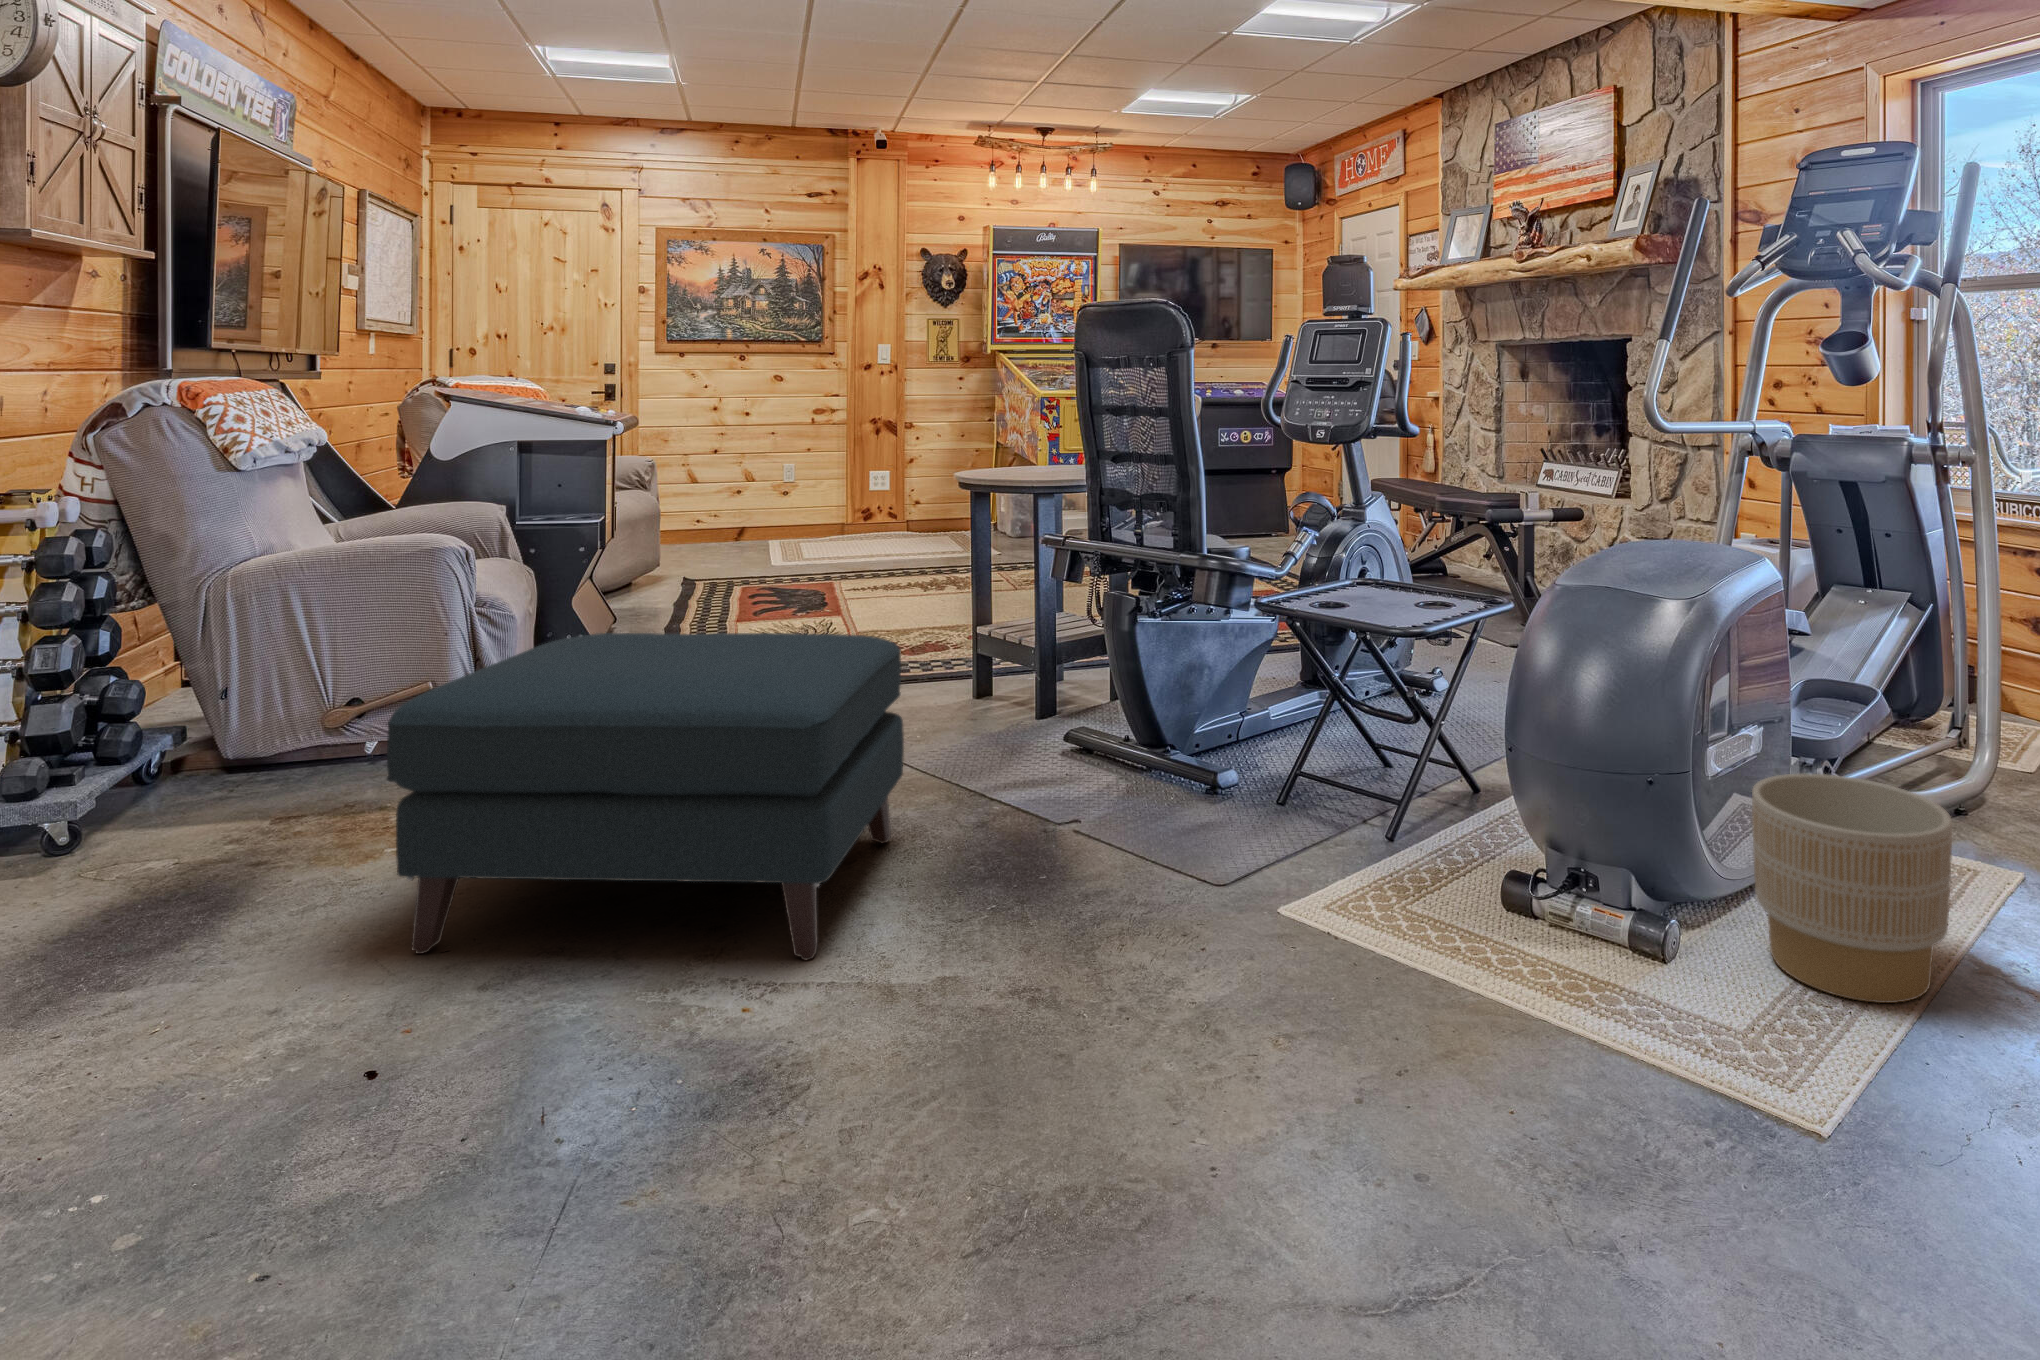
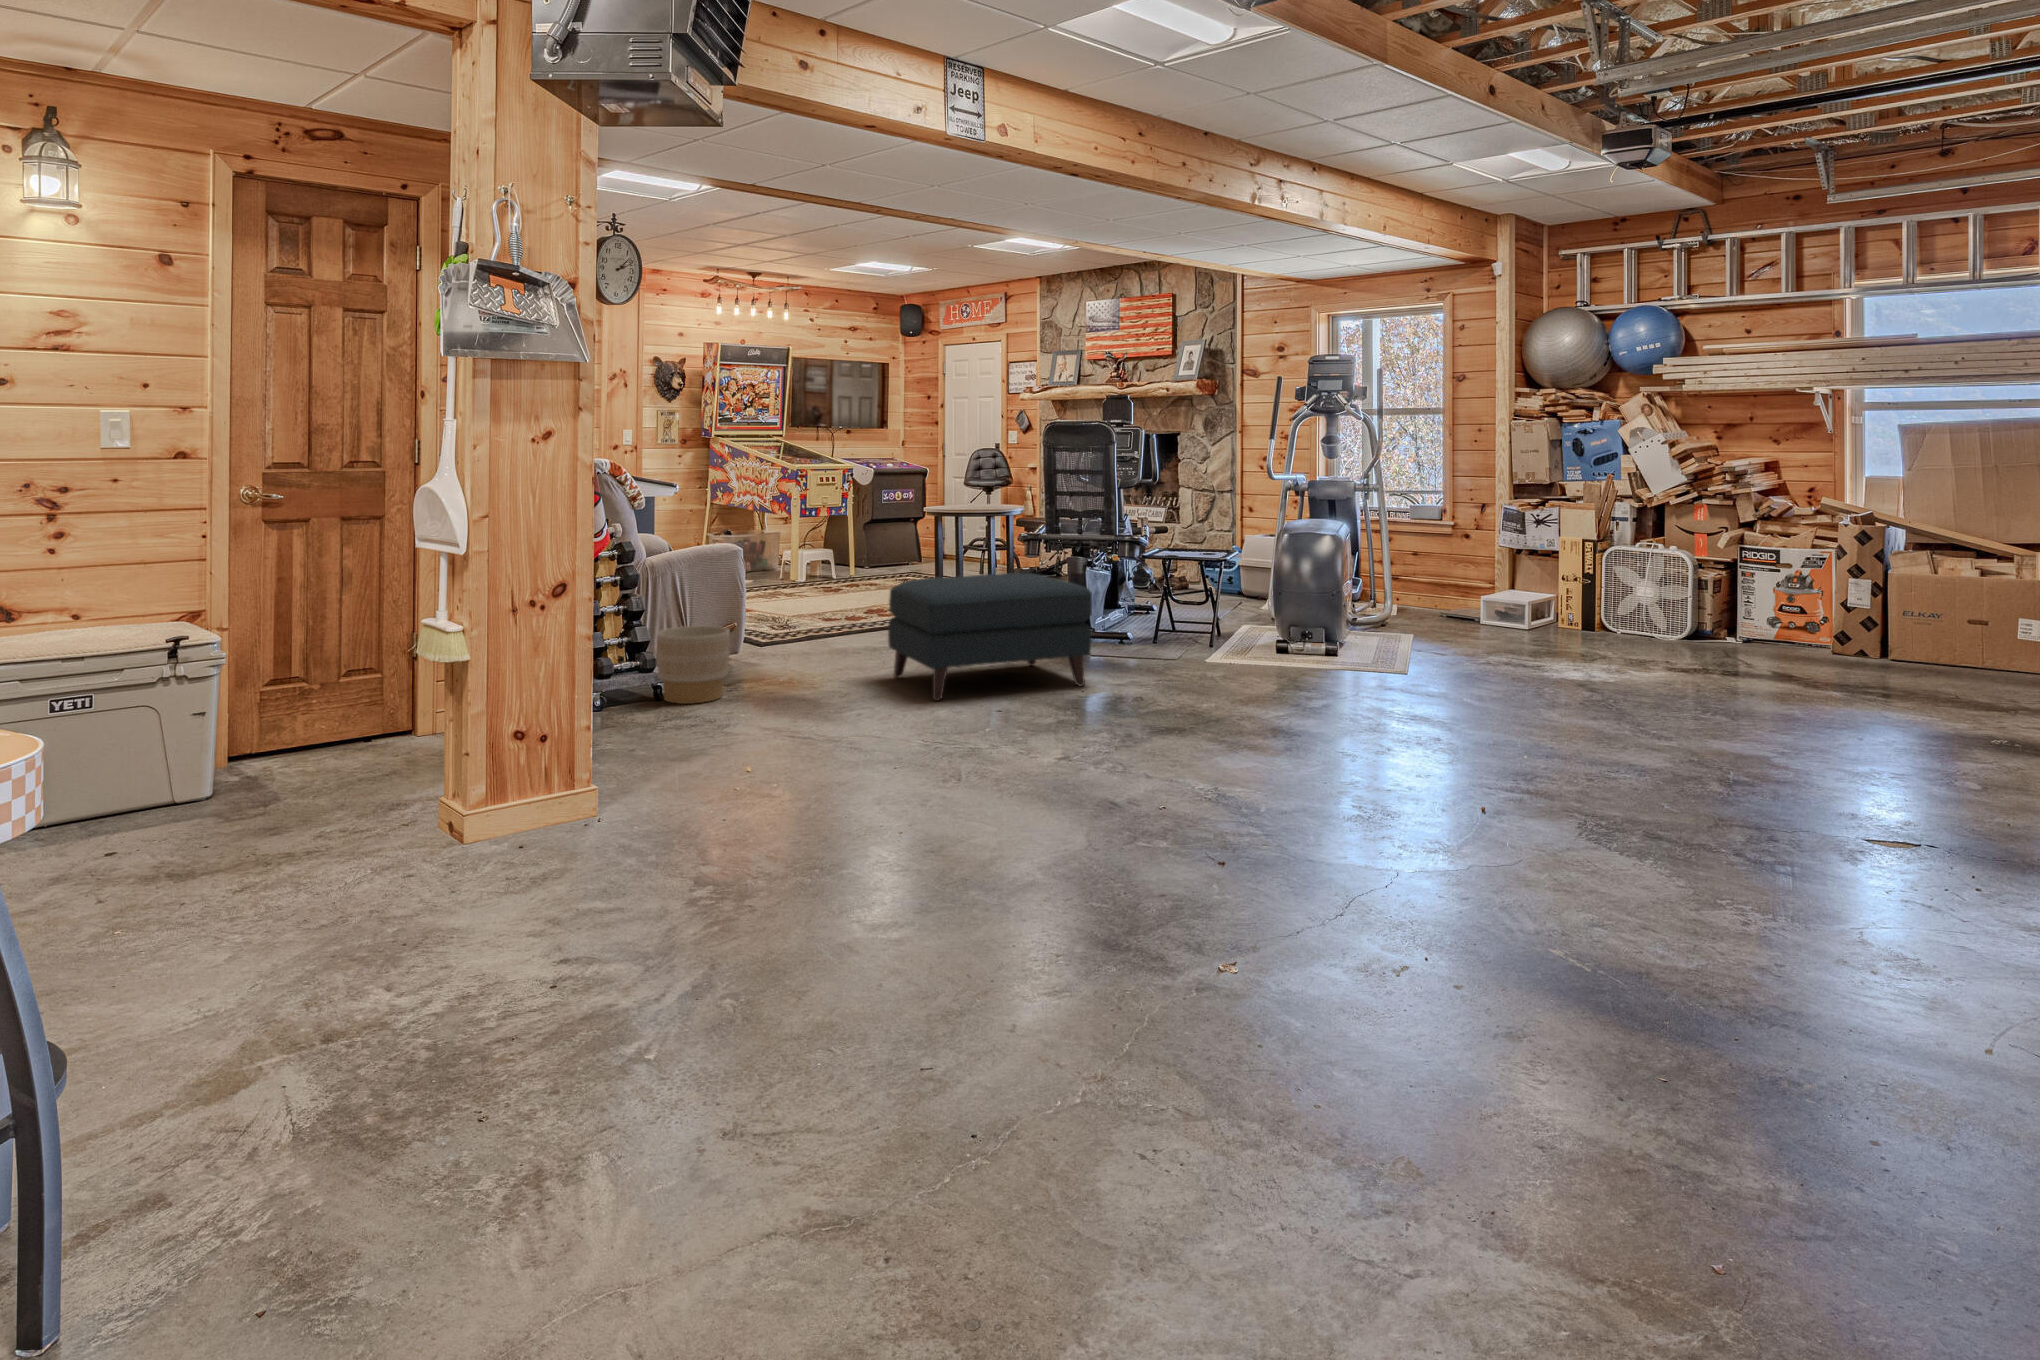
planter: present [1752,774,1952,1003] -> present [657,626,730,704]

